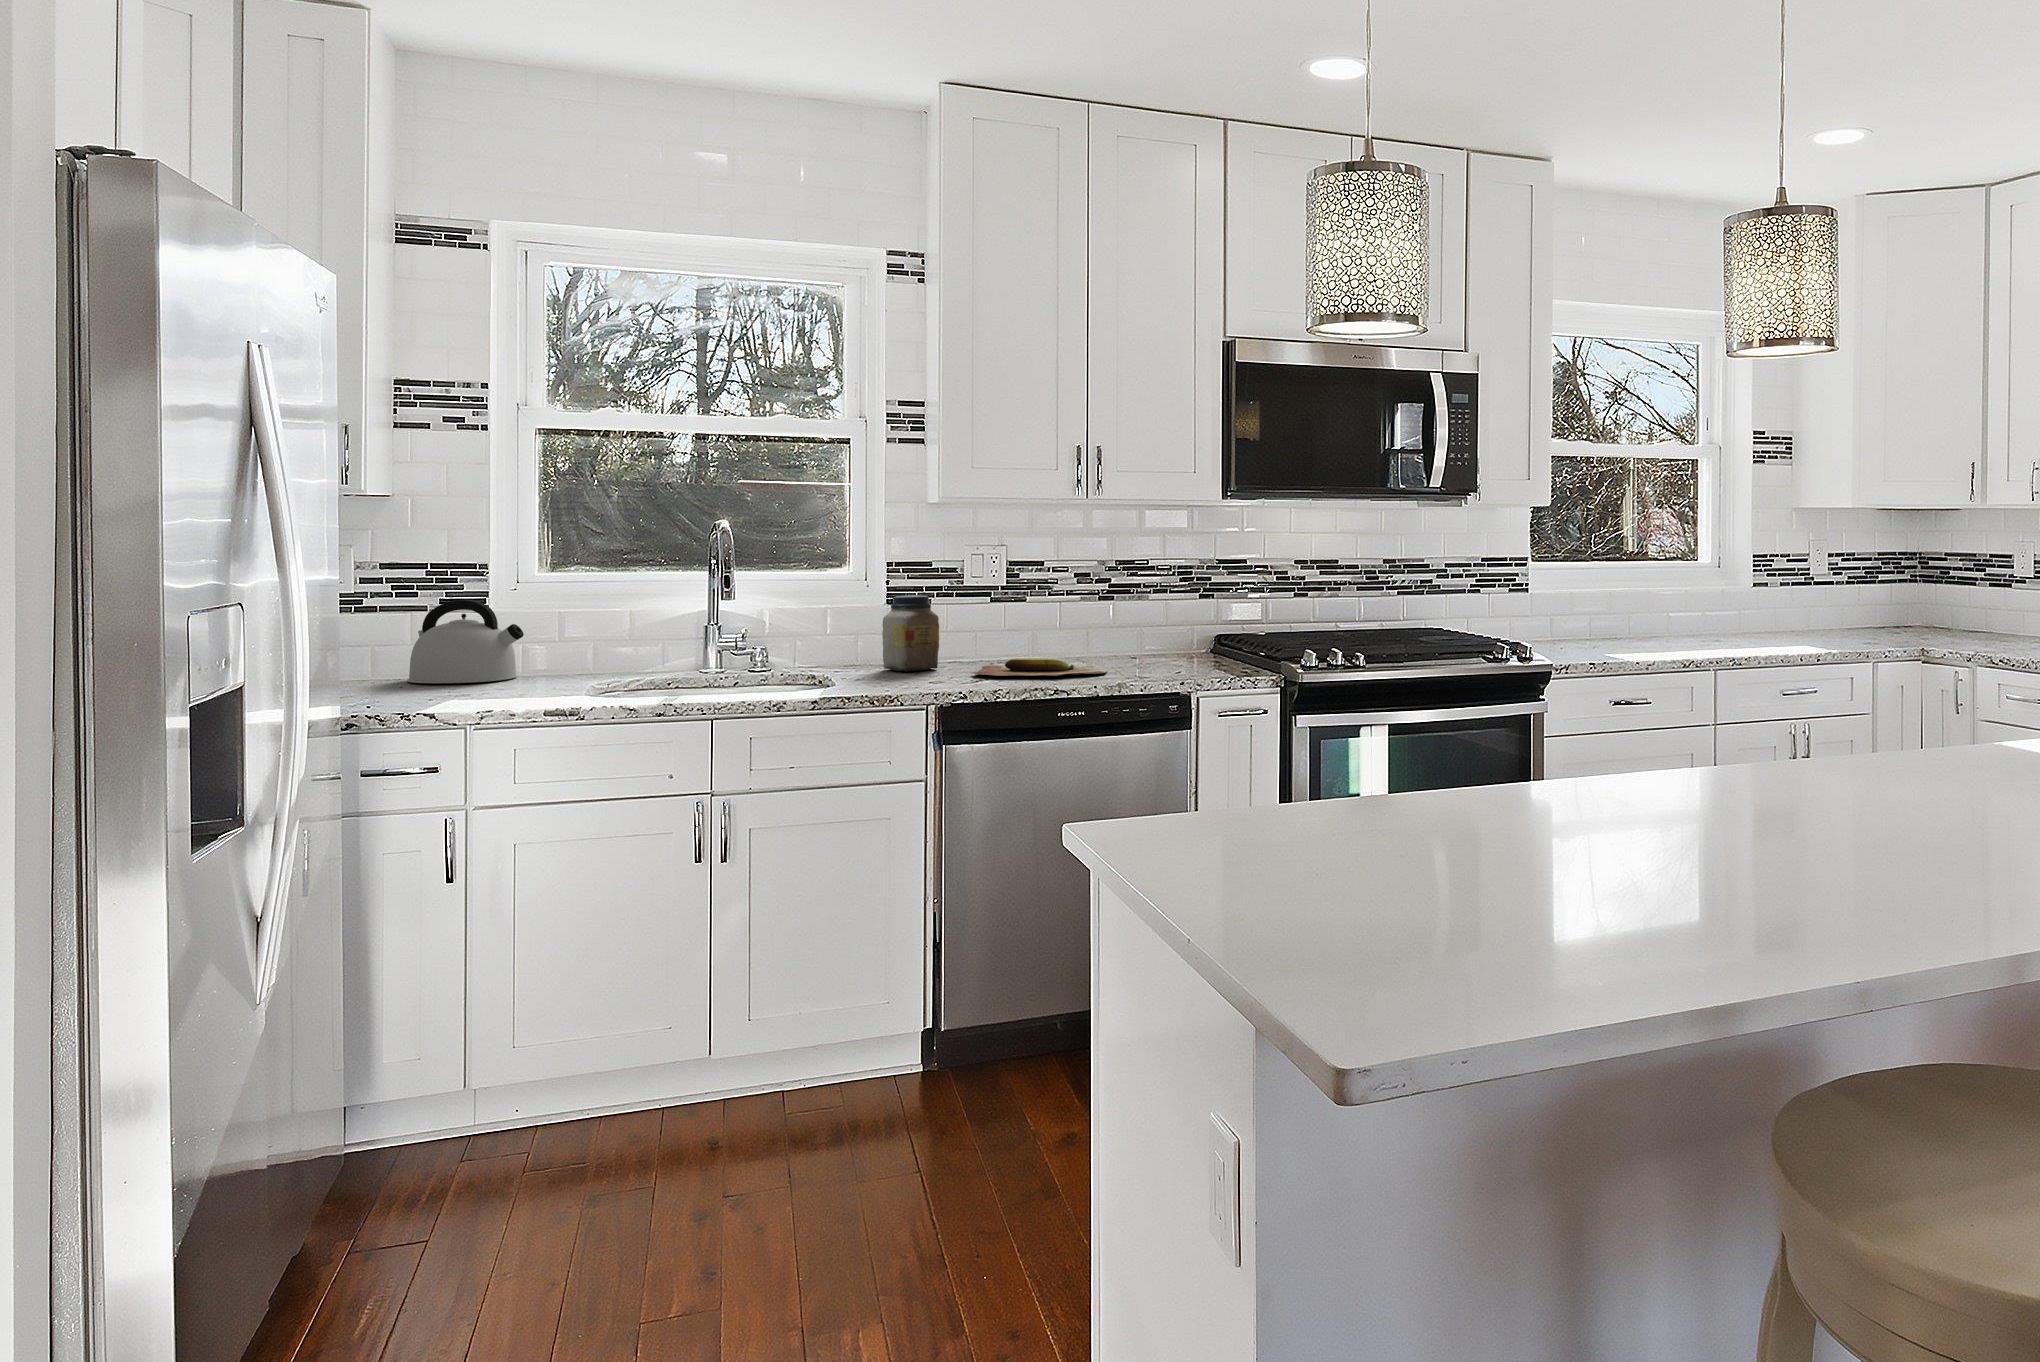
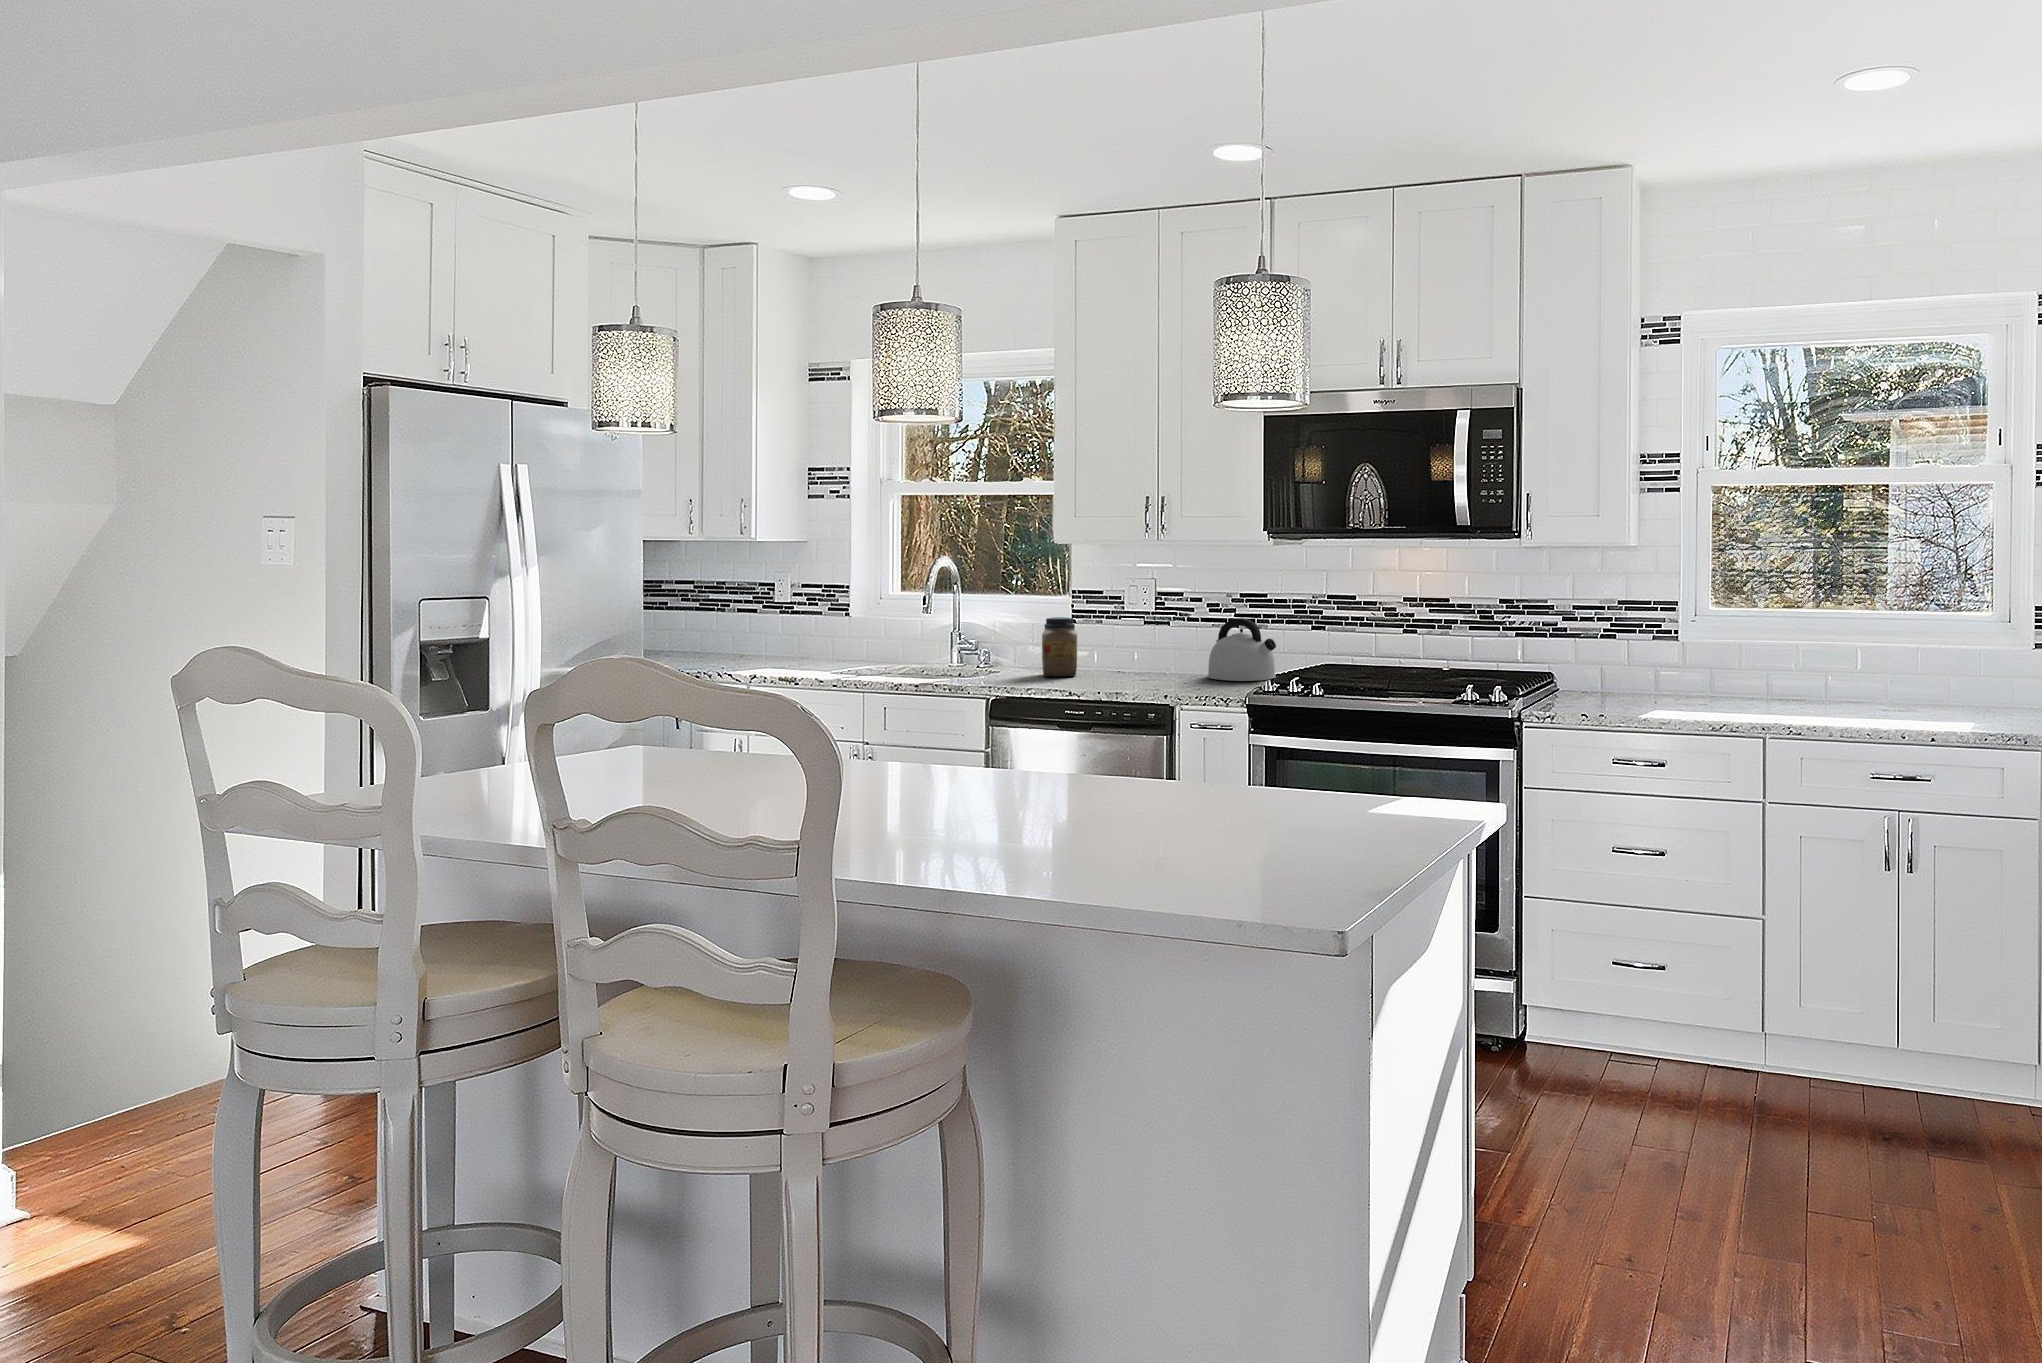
kettle: present [407,600,524,683] -> present [1207,618,1276,681]
cutting board: present [972,658,1107,676] -> none [1066,673,1175,691]

